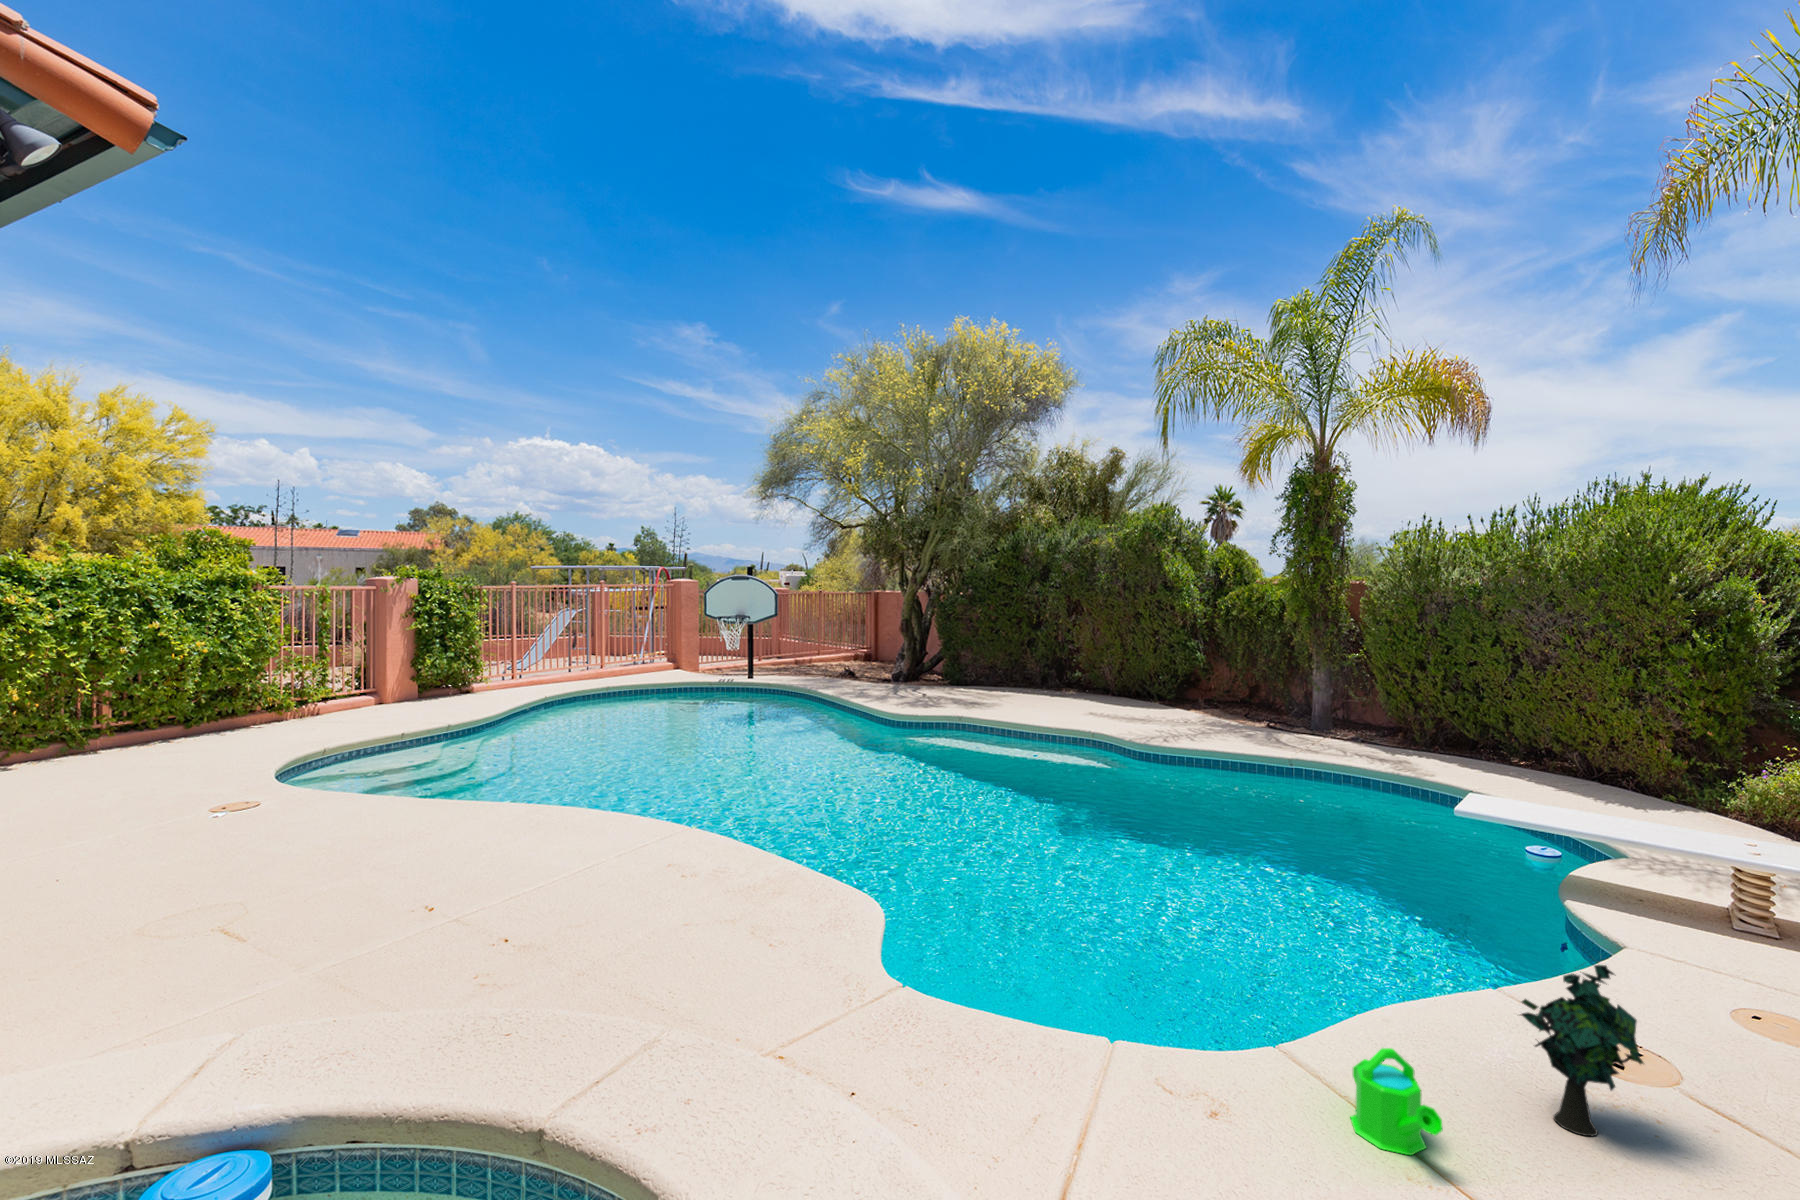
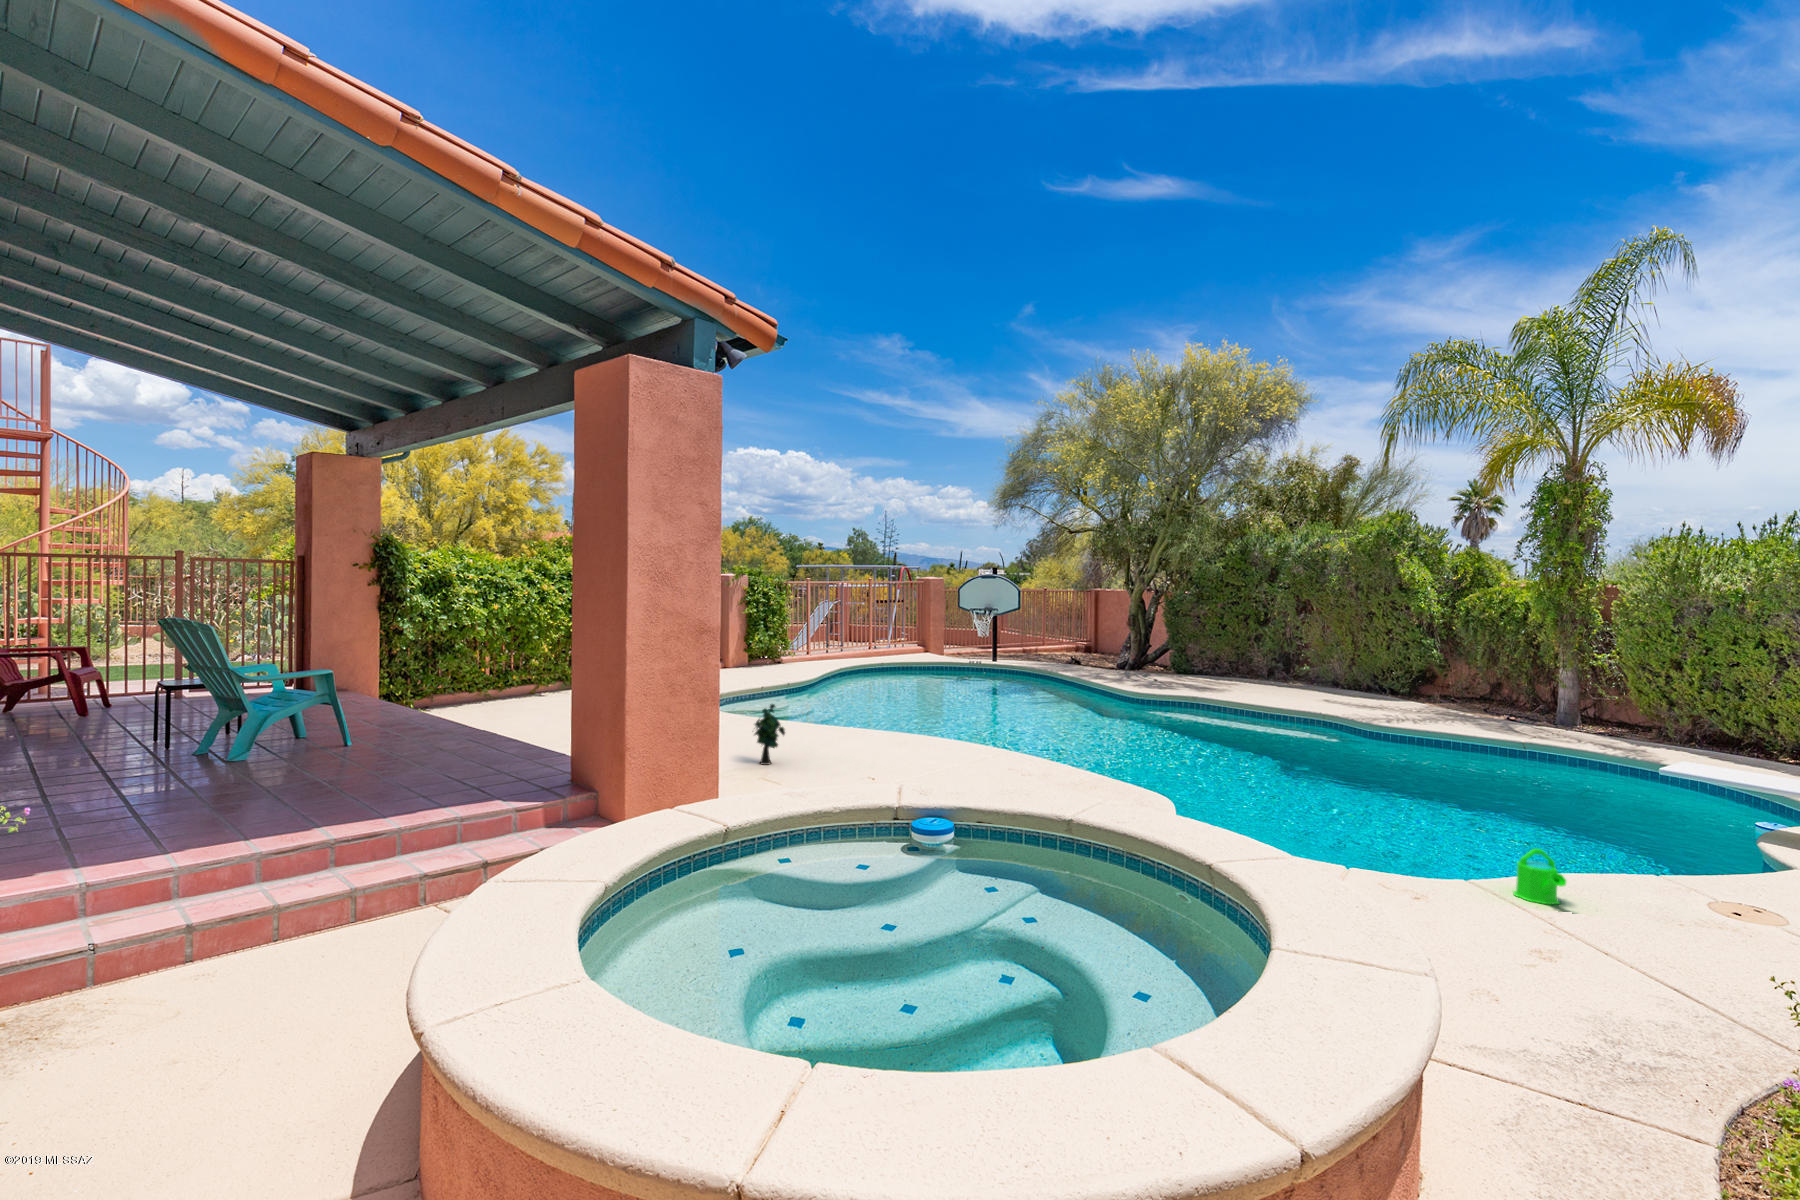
decorative plant: present [1520,965,1643,1136] -> present [755,704,785,765]

